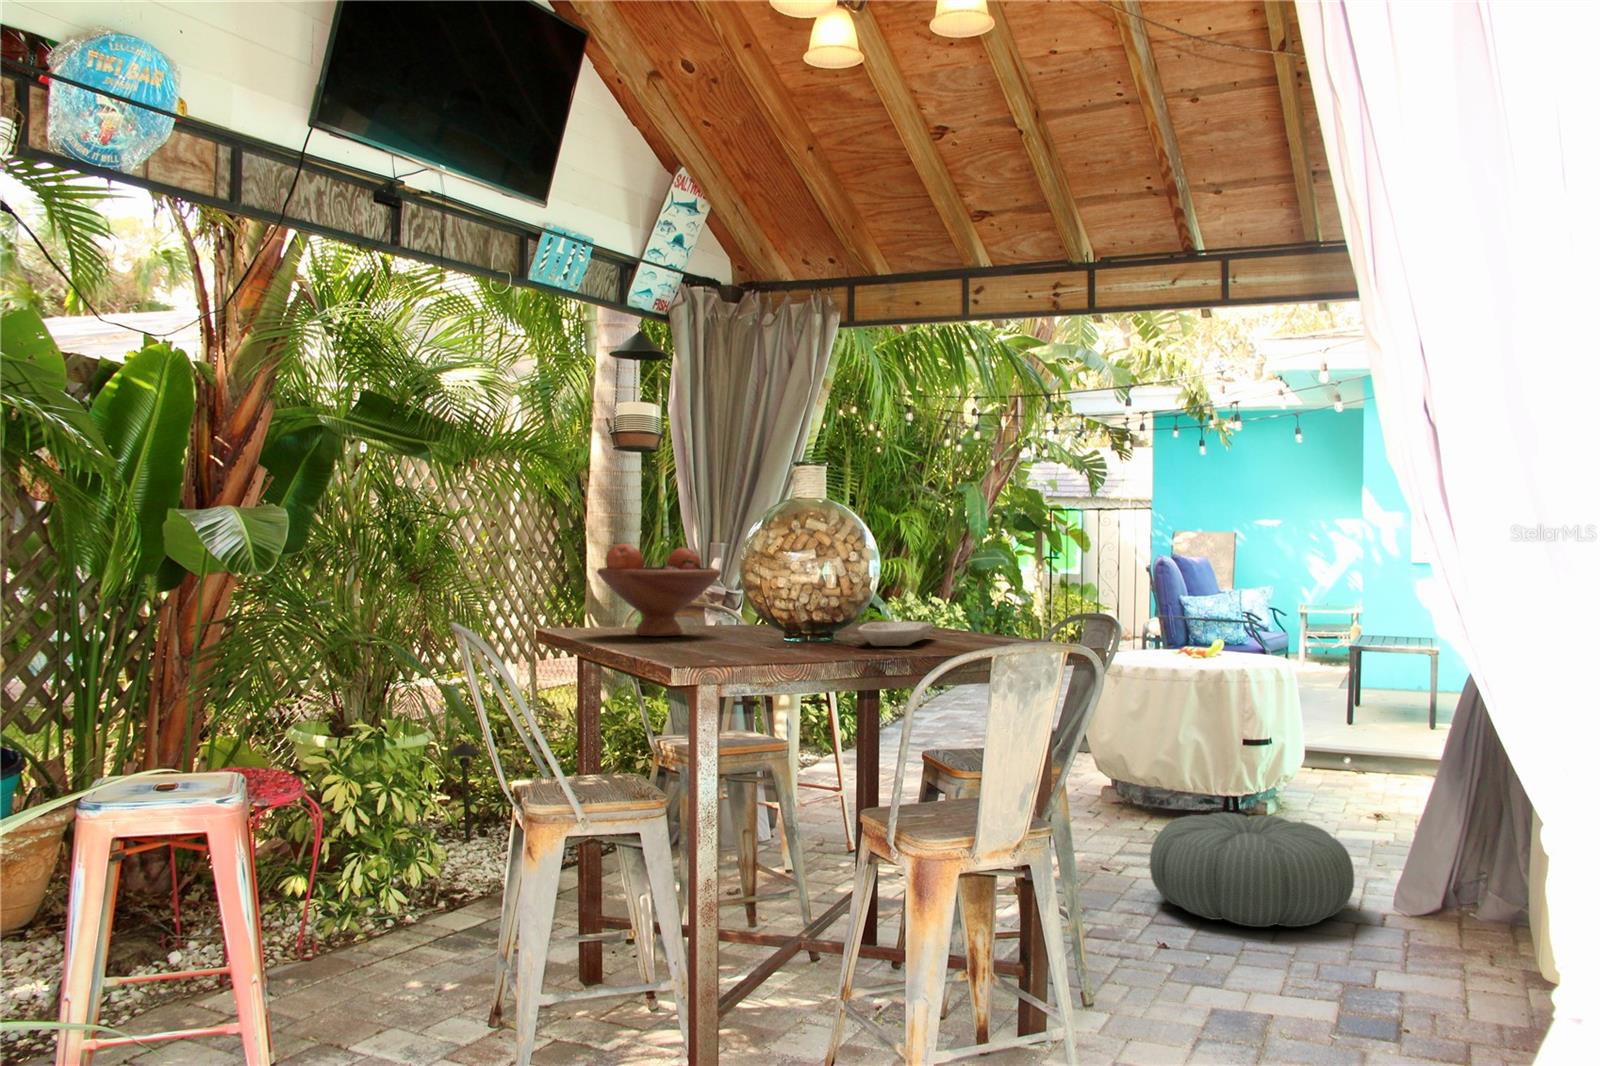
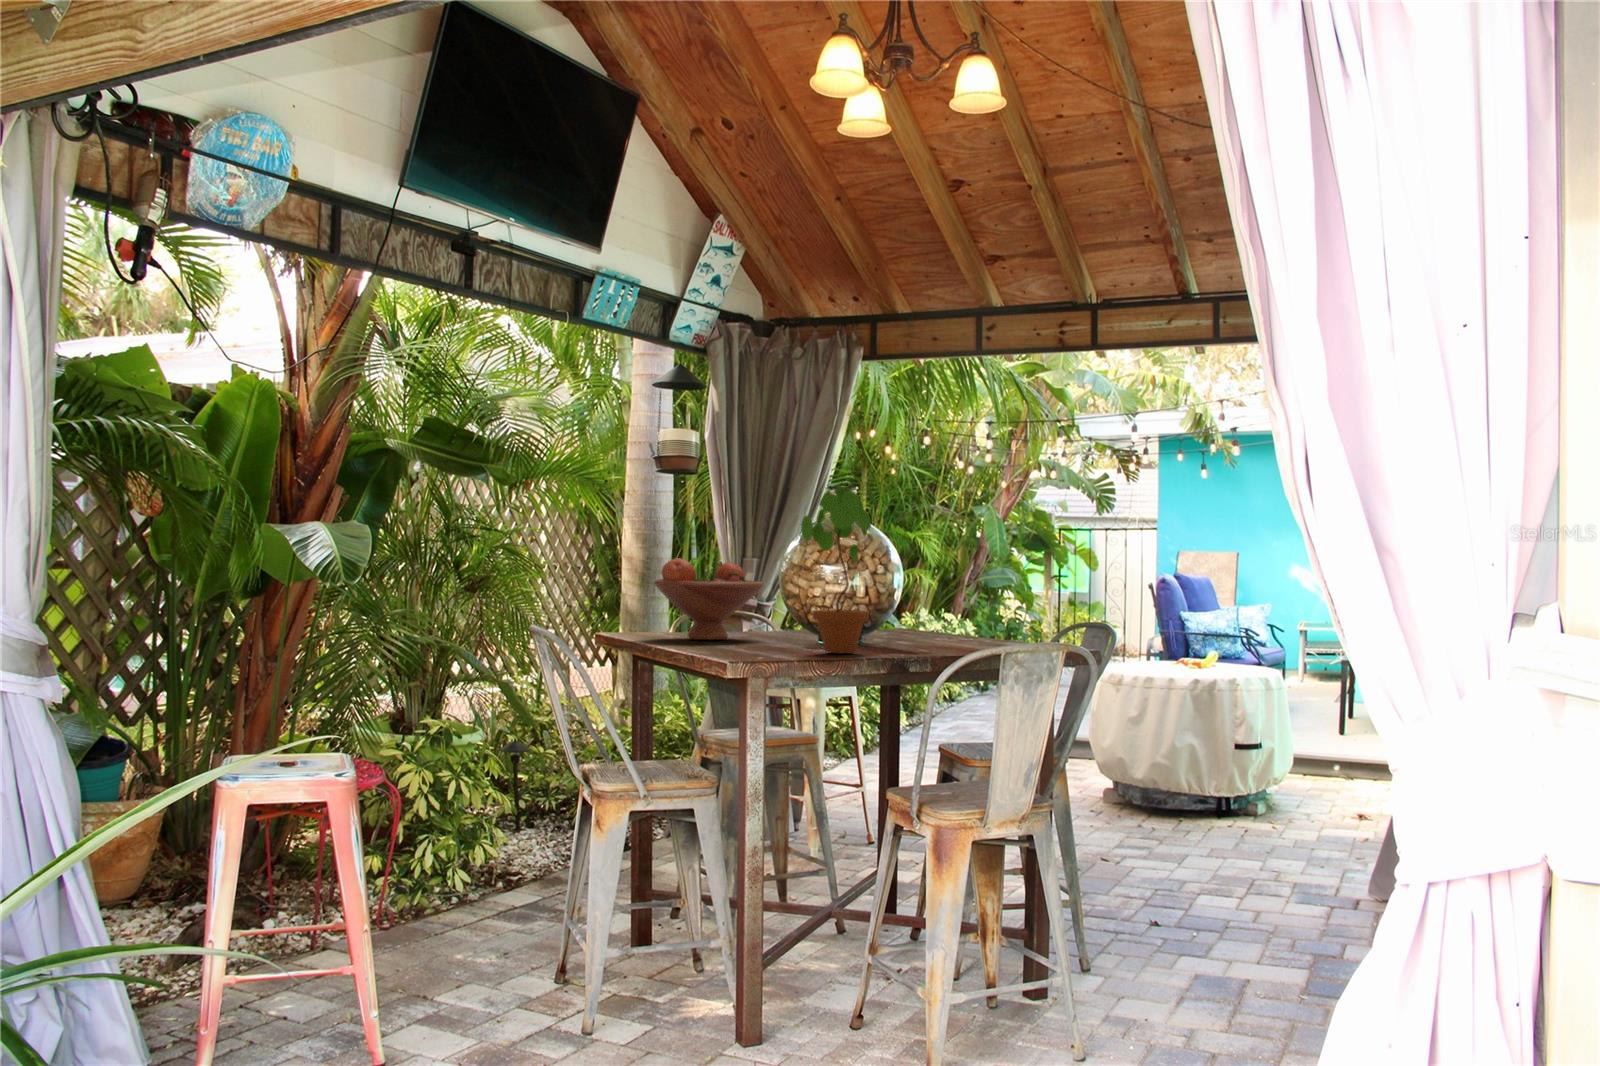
potted plant: none [759,456,847,653] -> present [801,485,877,653]
tray: present [858,621,934,646] -> none [884,629,951,649]
pouf: present [1150,812,1354,927] -> none [1143,808,1328,910]

